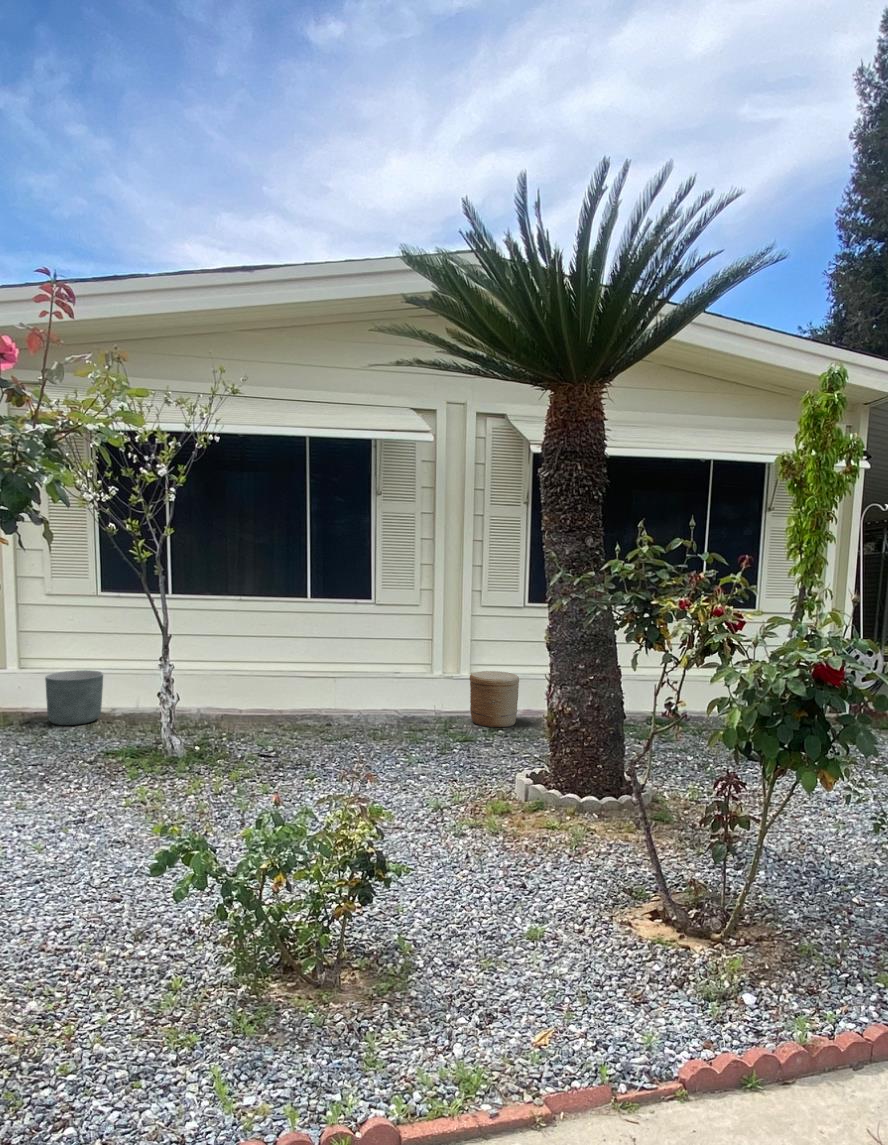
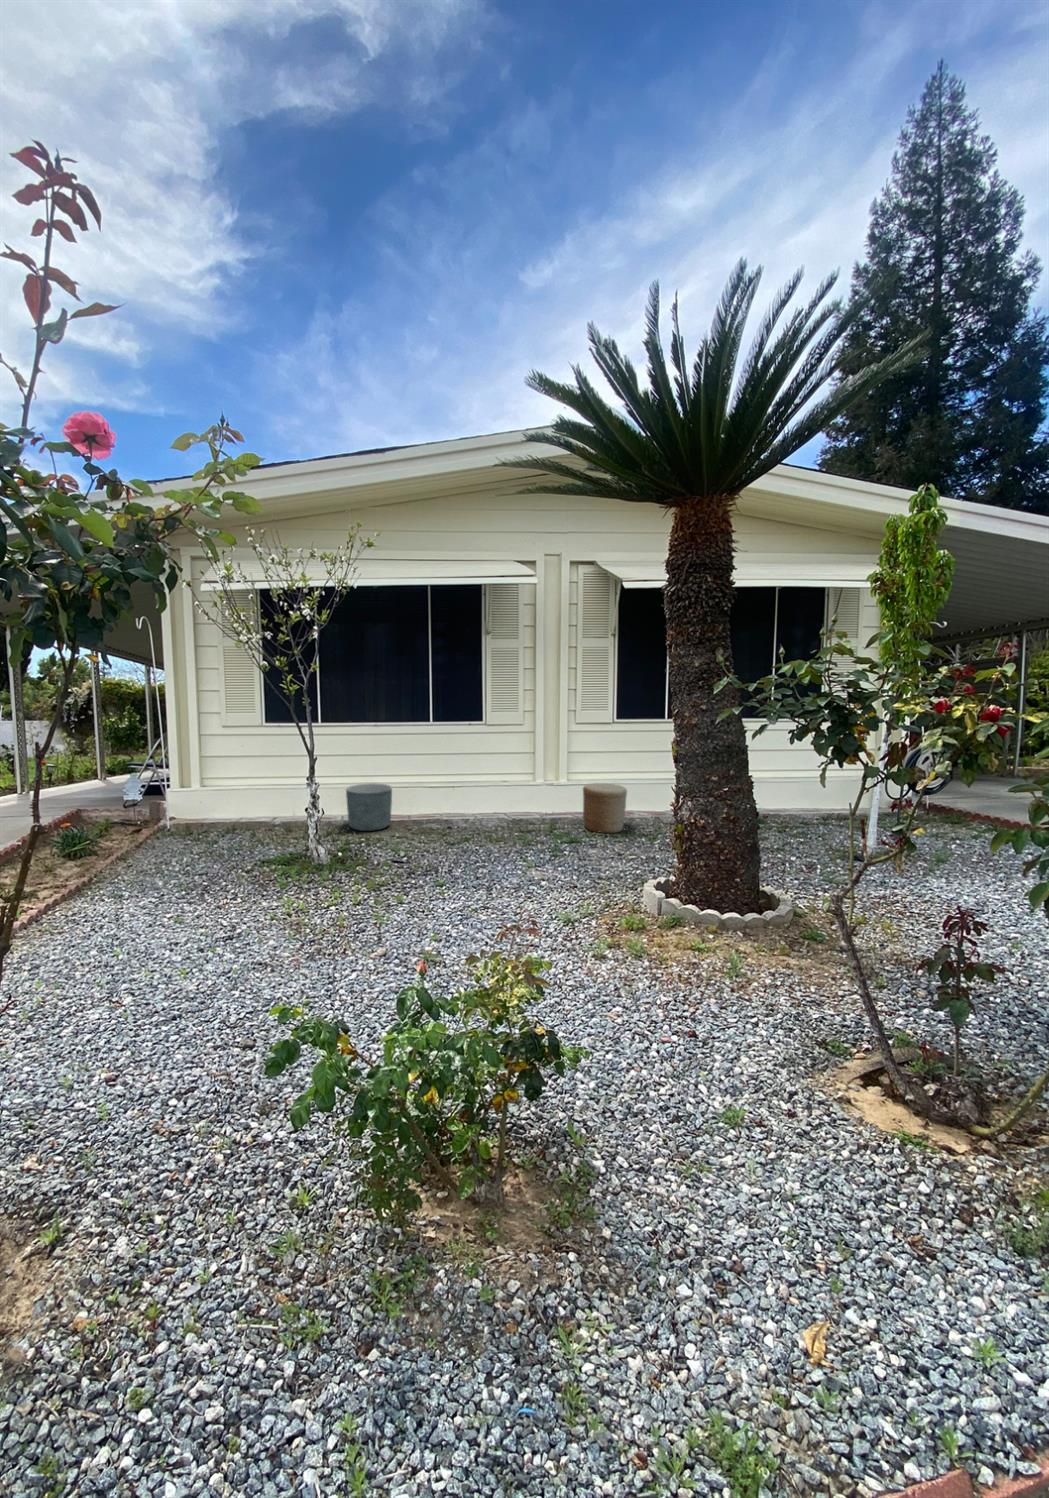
planter: present [45,670,103,725] -> present [346,783,392,831]

